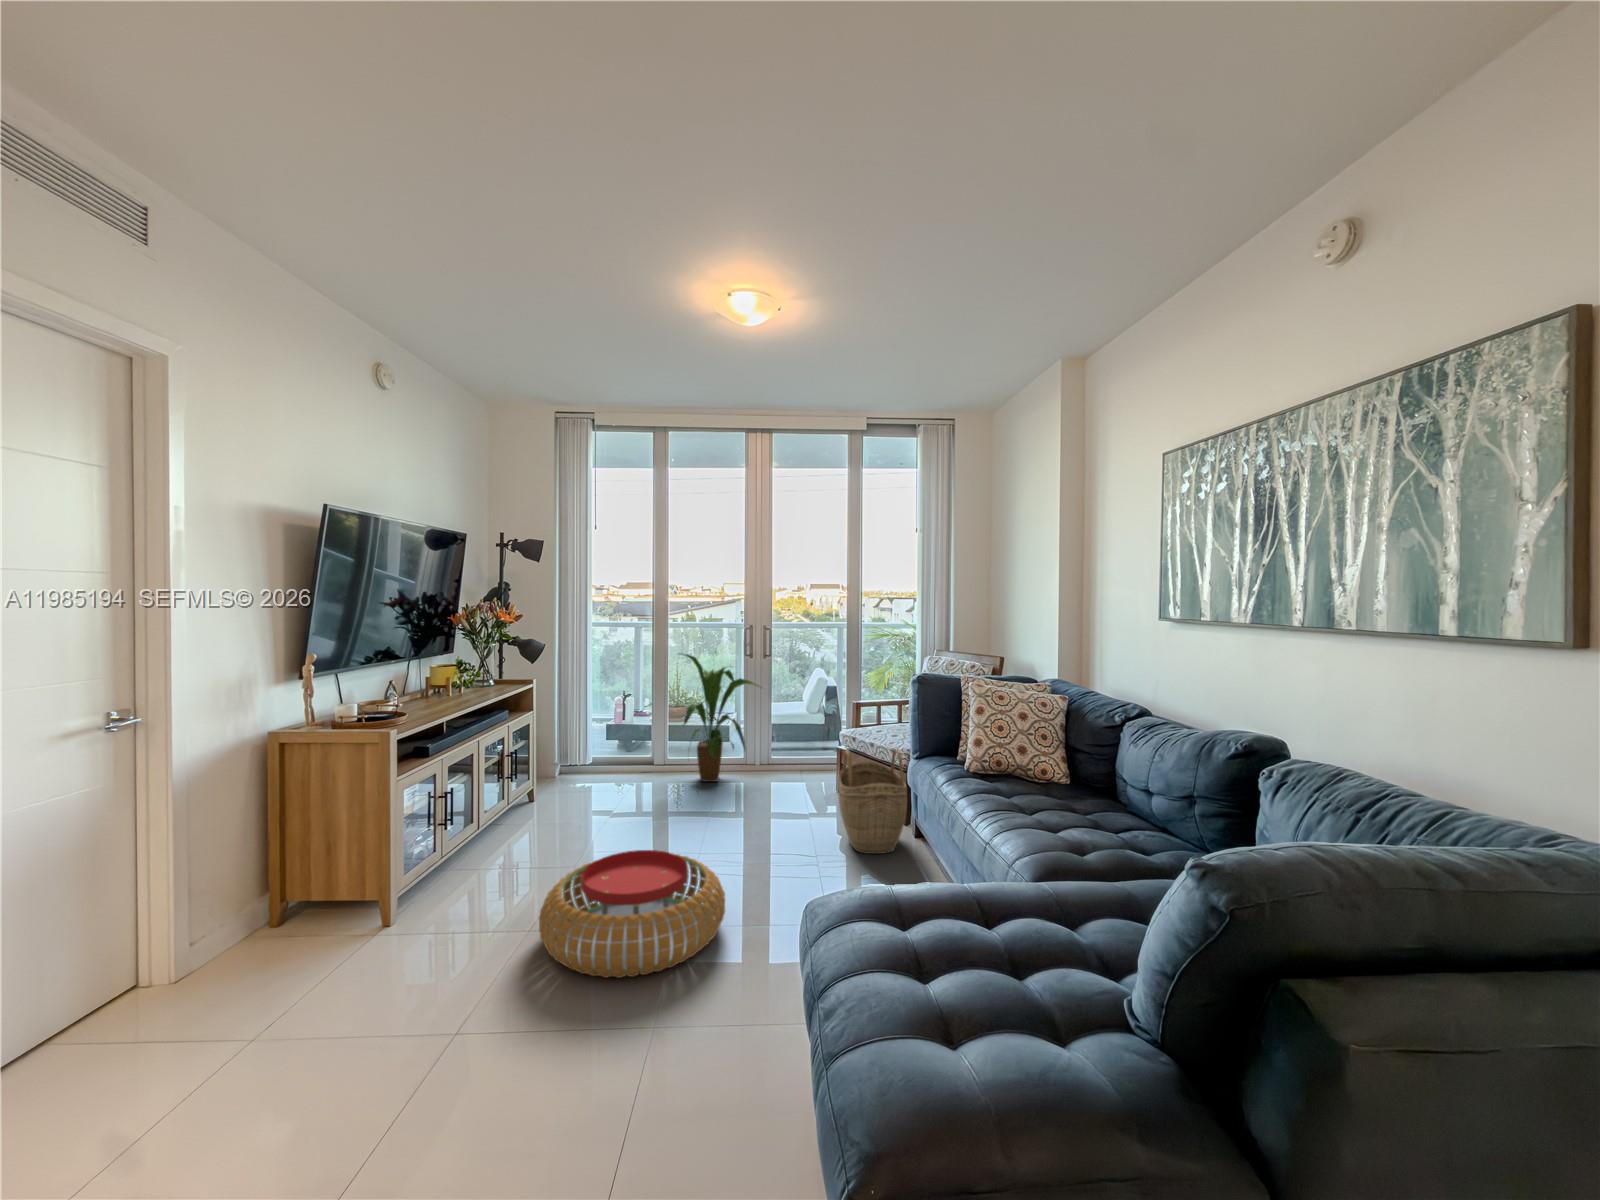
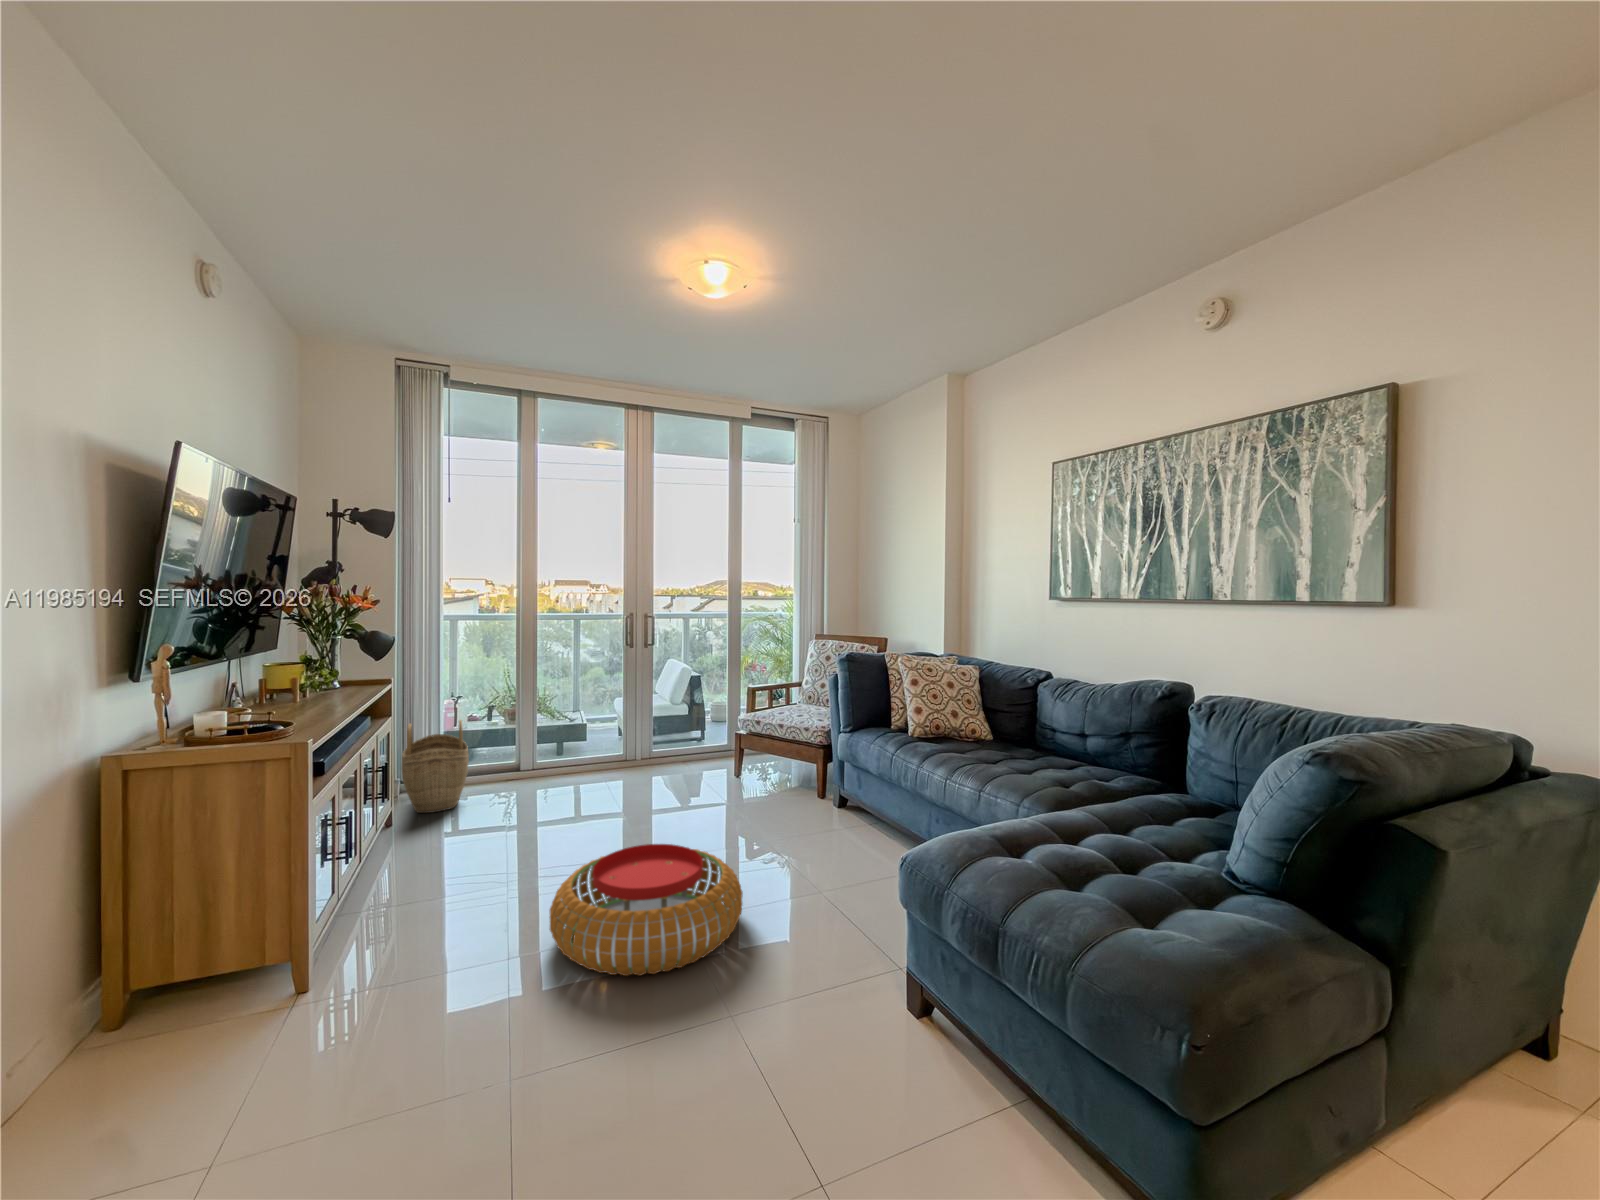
house plant: present [681,653,759,782] -> none [563,647,651,783]
woven basket: present [838,749,907,854] -> present [402,720,469,813]

